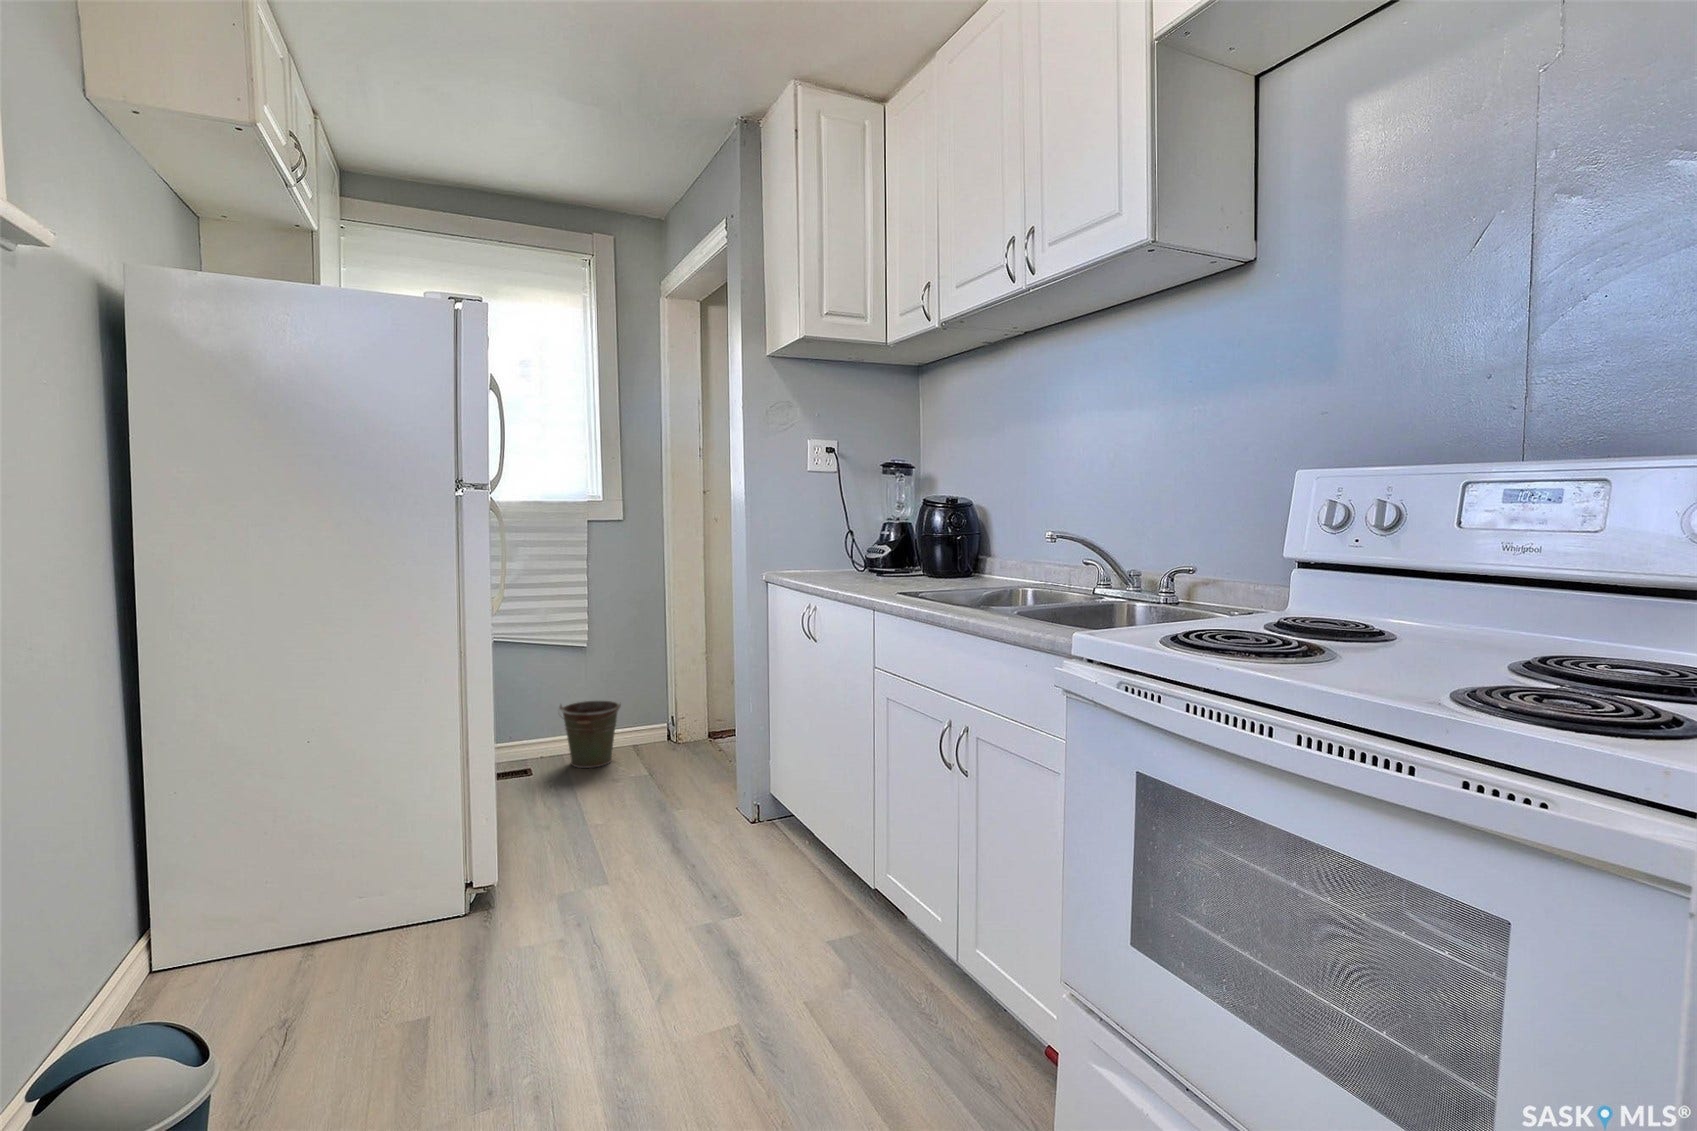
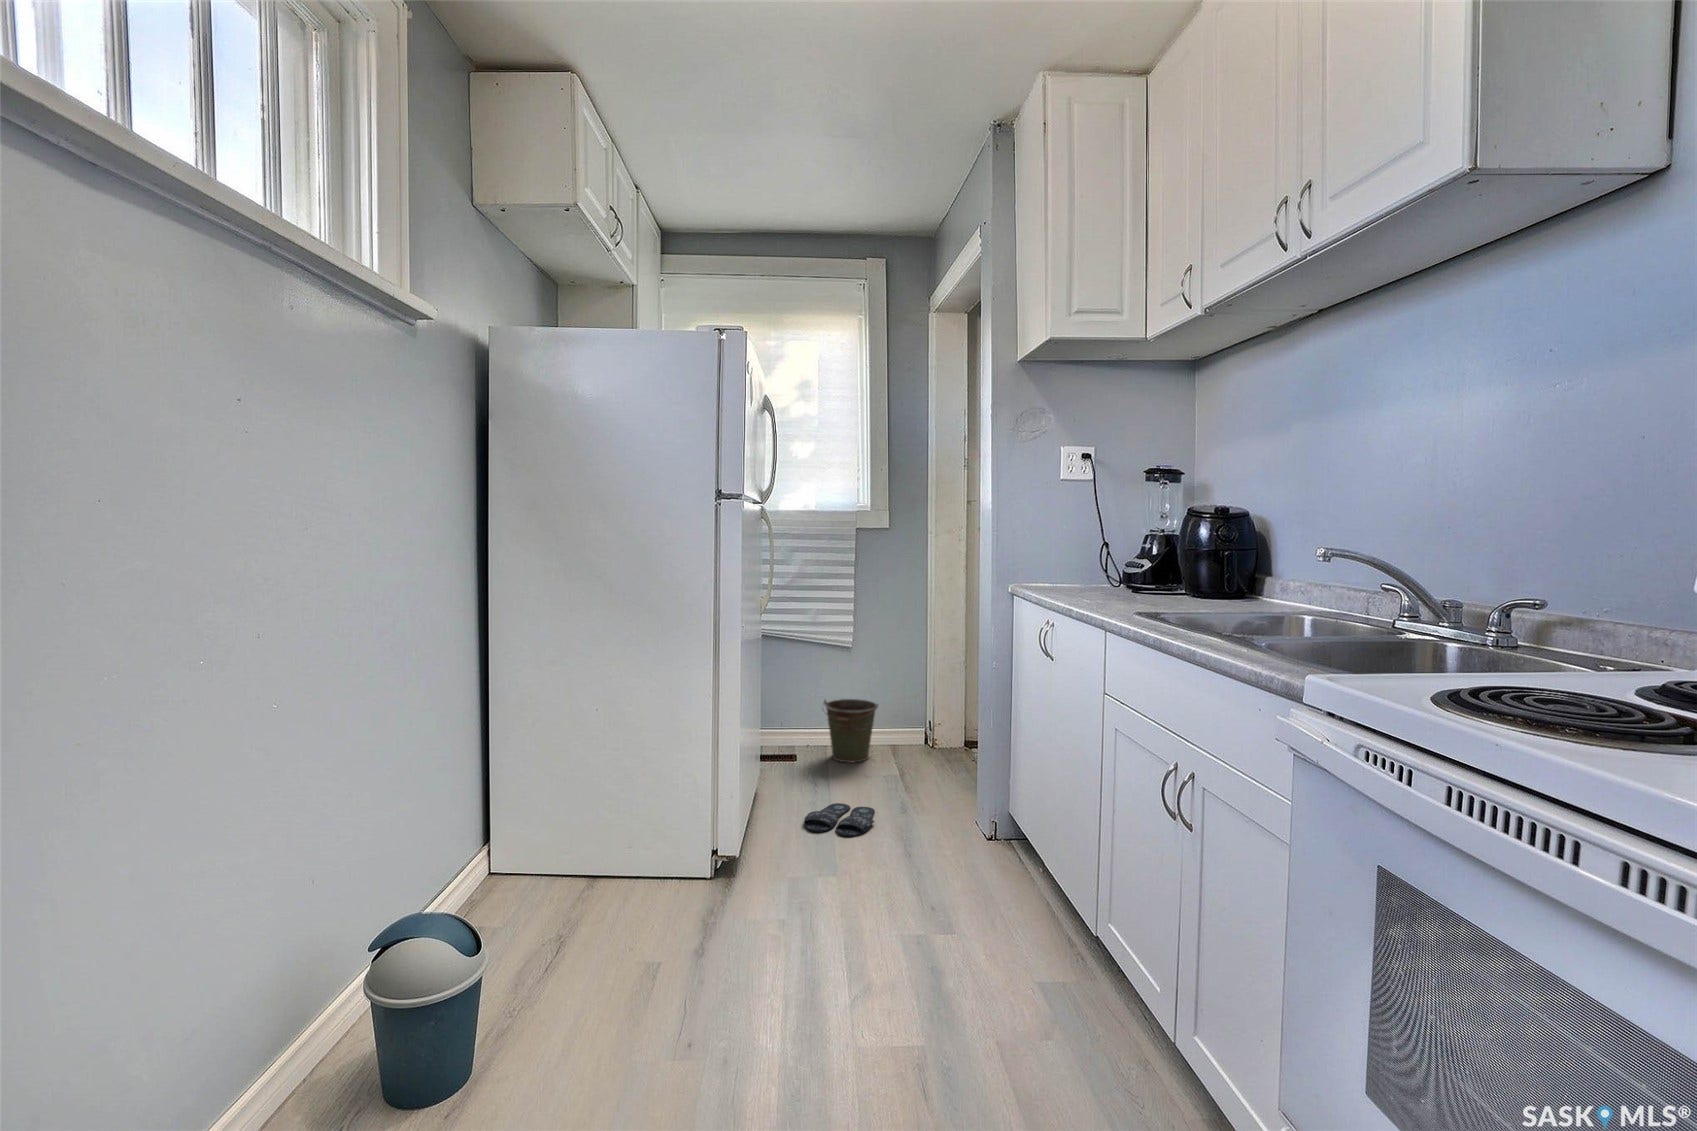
slippers: none [558,809,635,843] -> present [804,803,875,837]

